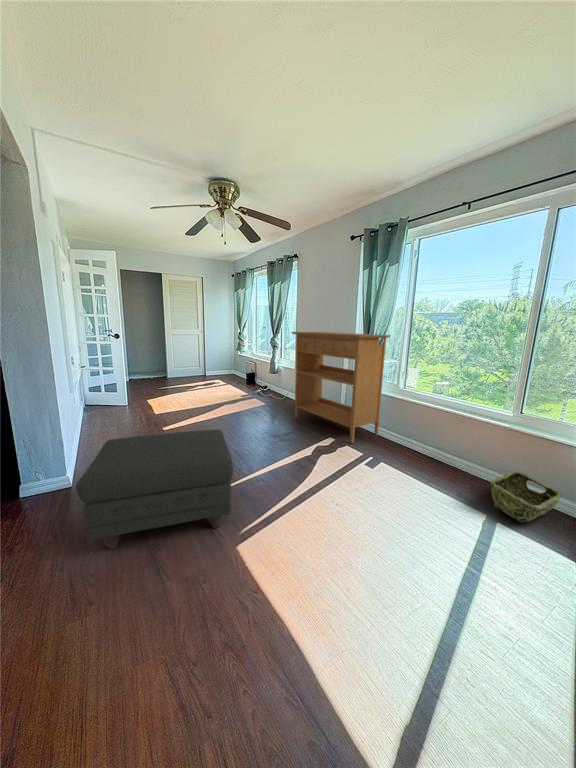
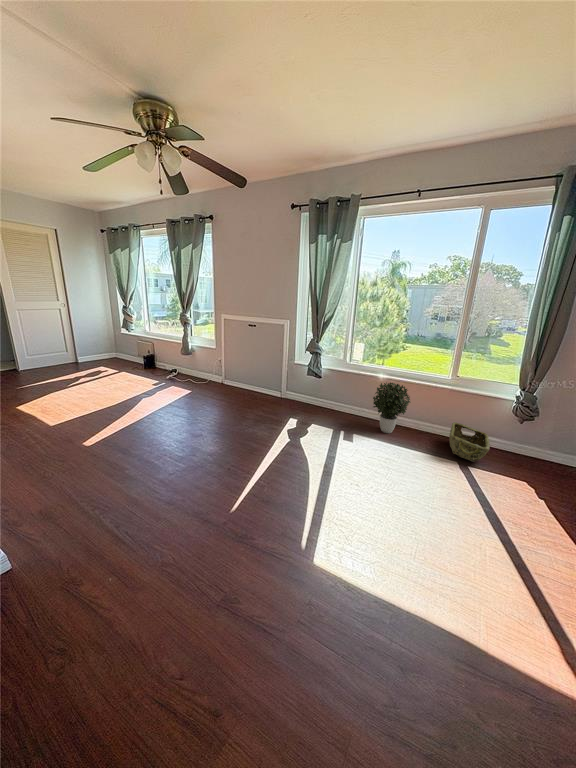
console table: present [291,332,390,443] -> none [228,307,338,421]
potted plant: none [411,411,458,470] -> present [373,382,411,433]
ottoman: present [76,429,233,549] -> none [68,436,284,648]

